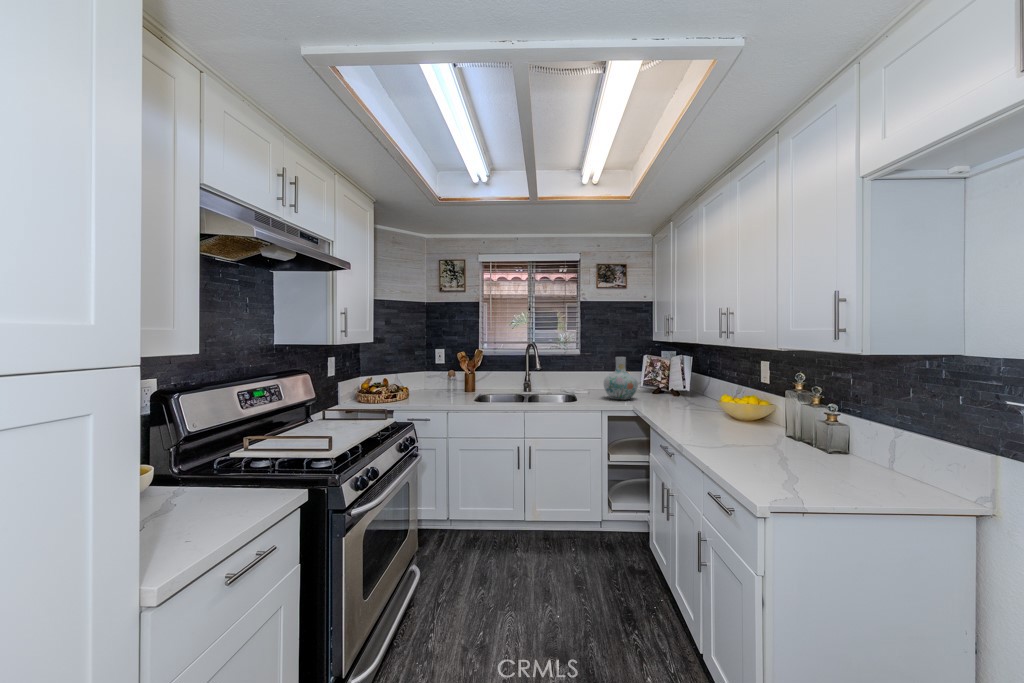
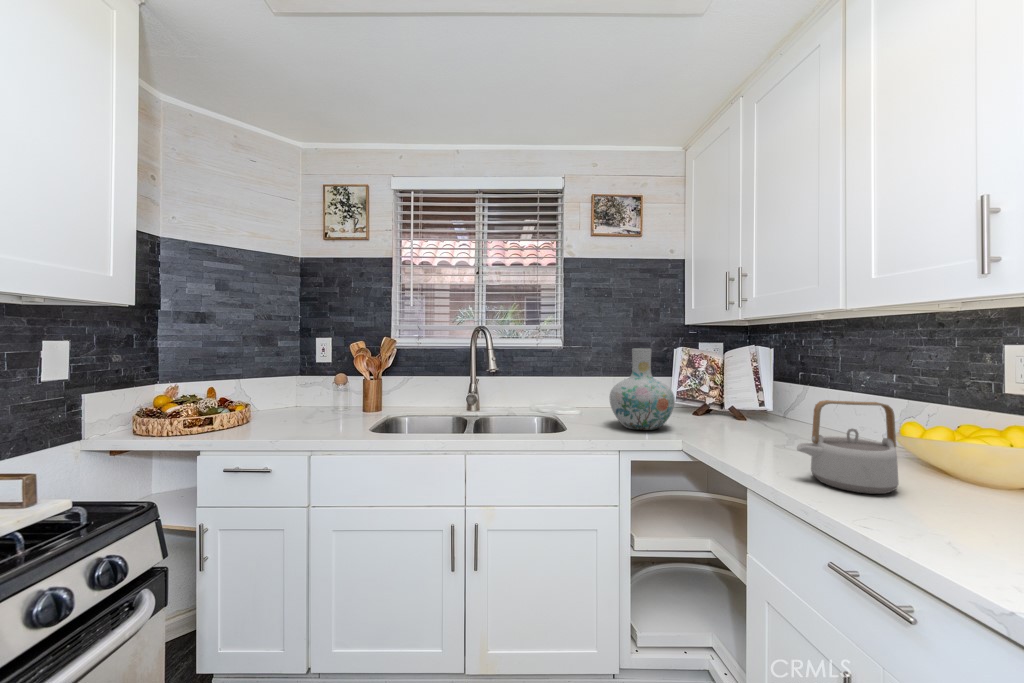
teapot: none [678,381,716,419] -> present [797,400,899,494]

